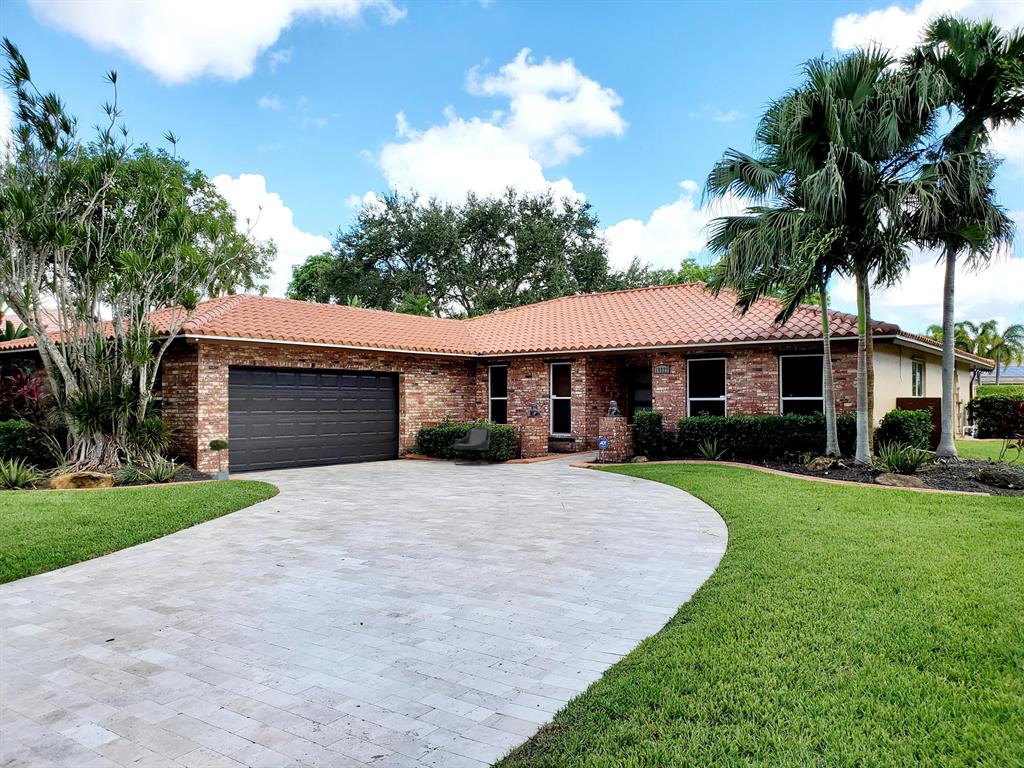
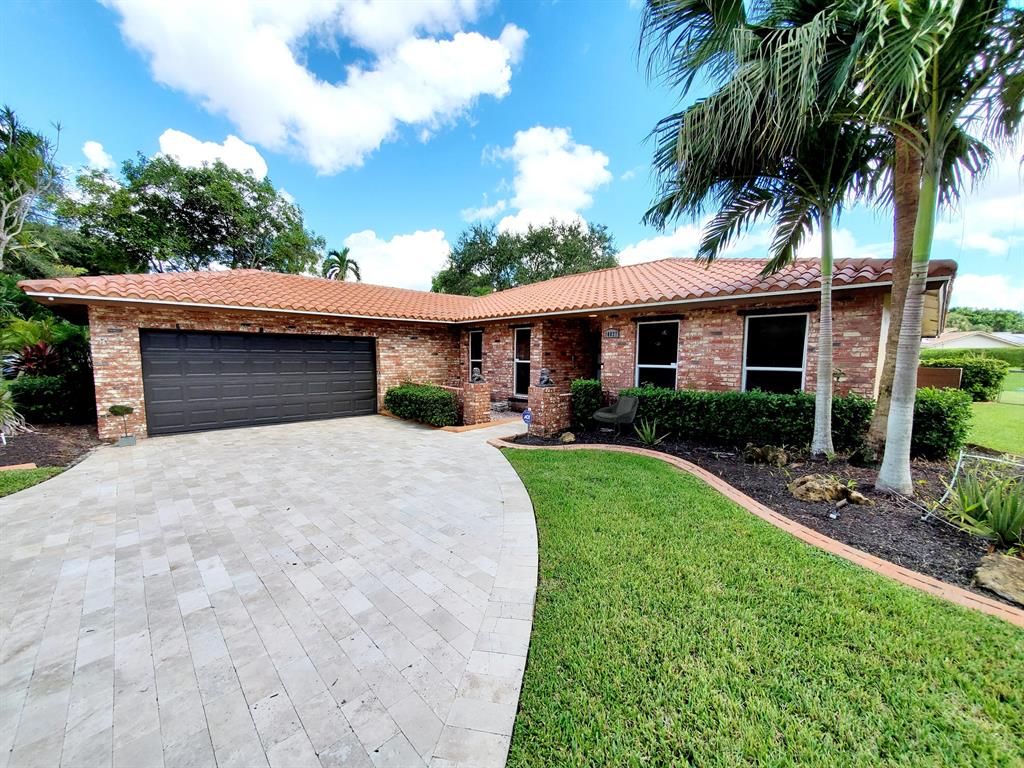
lounge chair: present [453,428,493,466] -> present [593,395,640,442]

